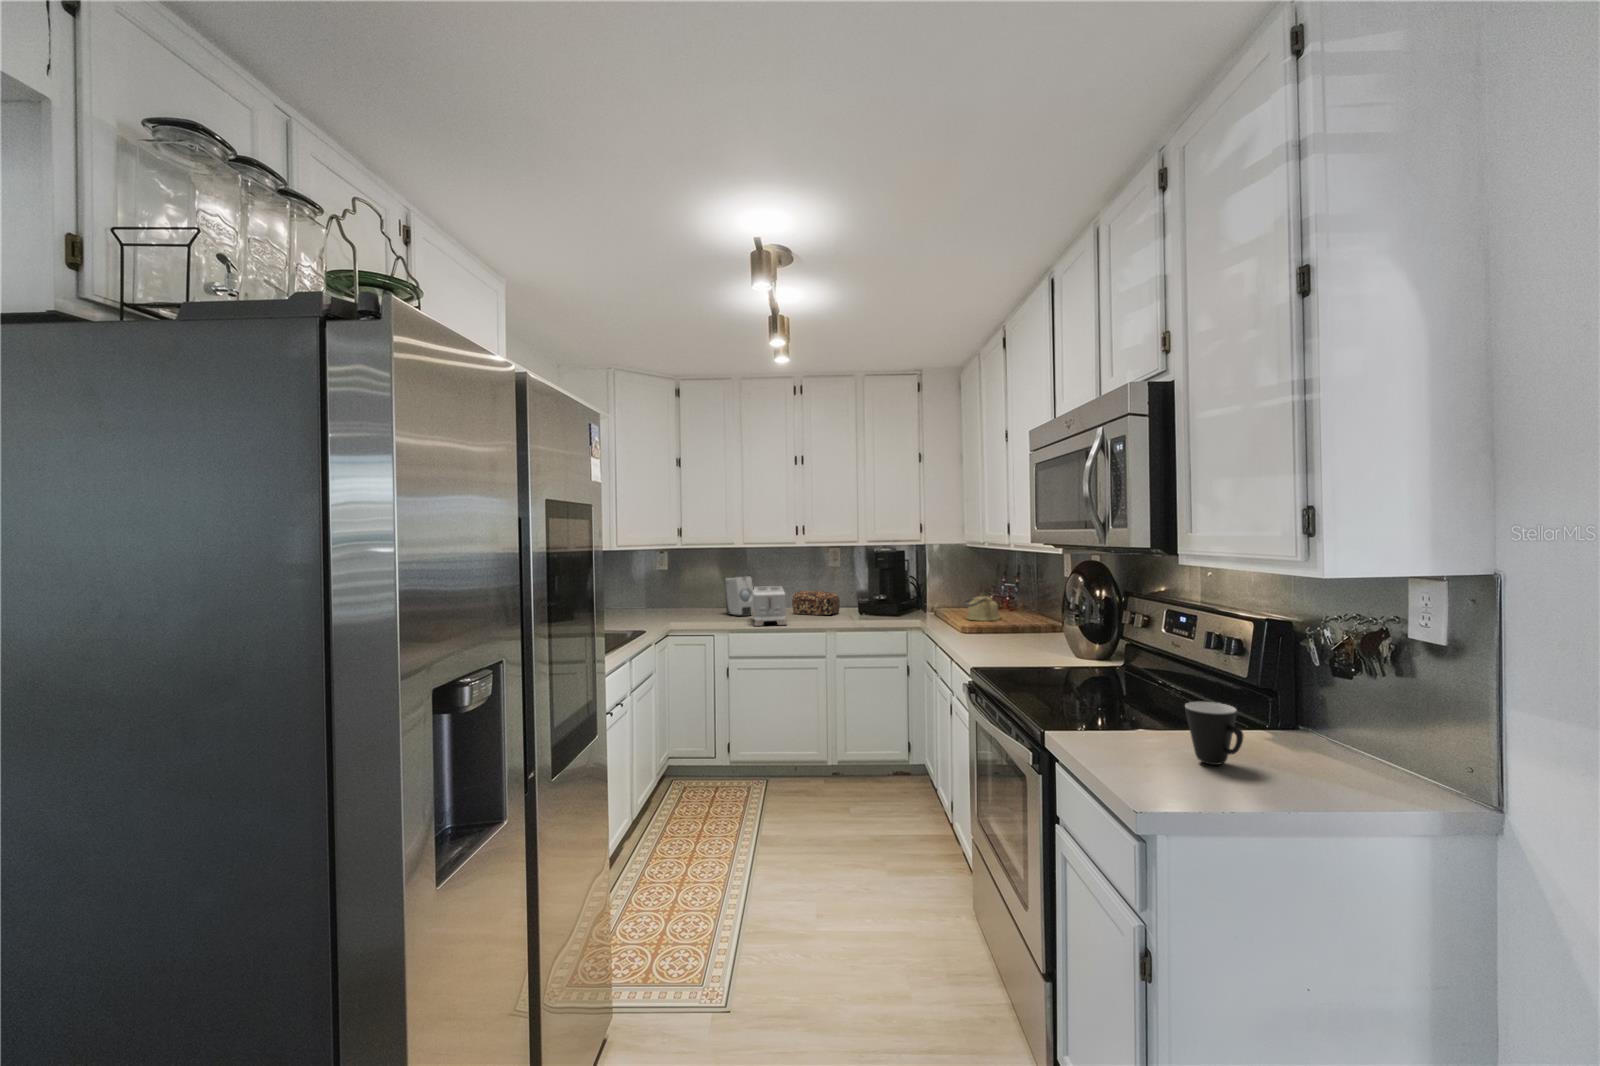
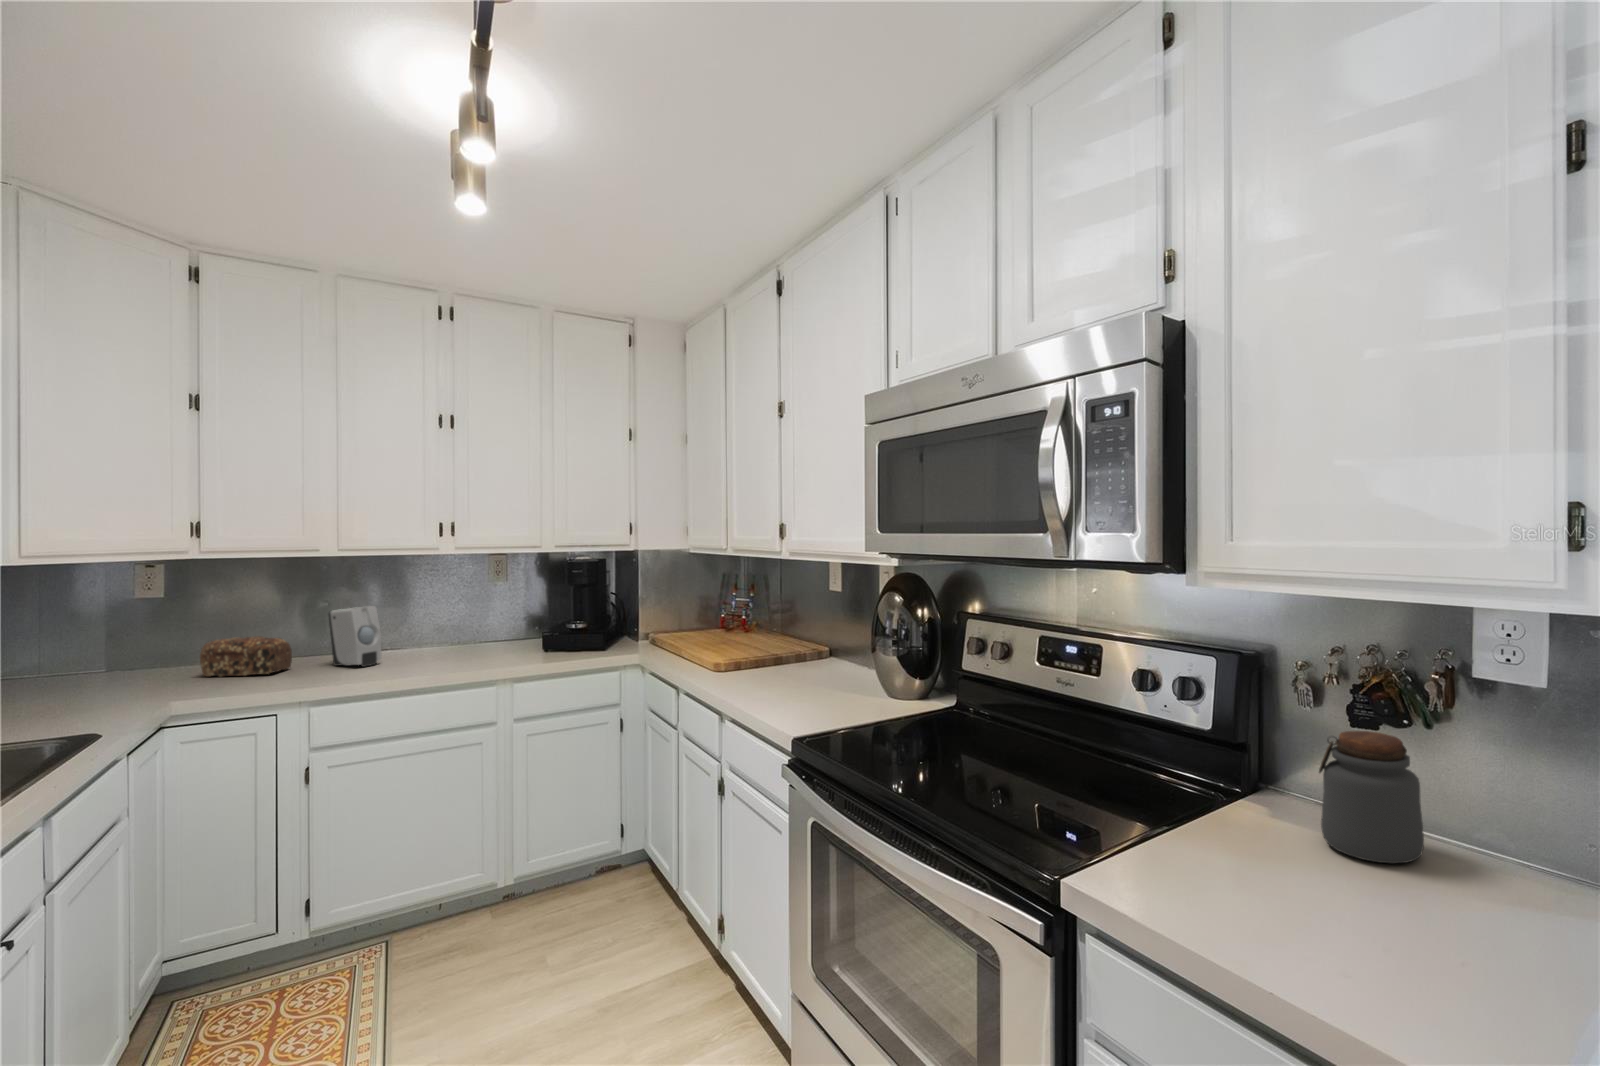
toaster: present [753,586,786,626] -> none [383,618,445,683]
bread loaf: present [792,591,840,615] -> present [200,636,292,677]
kettle: present [963,593,1000,621] -> none [697,613,745,649]
jar: none [1305,681,1389,783] -> present [1319,731,1424,864]
mug: present [1185,702,1243,765] -> none [1195,775,1282,865]

